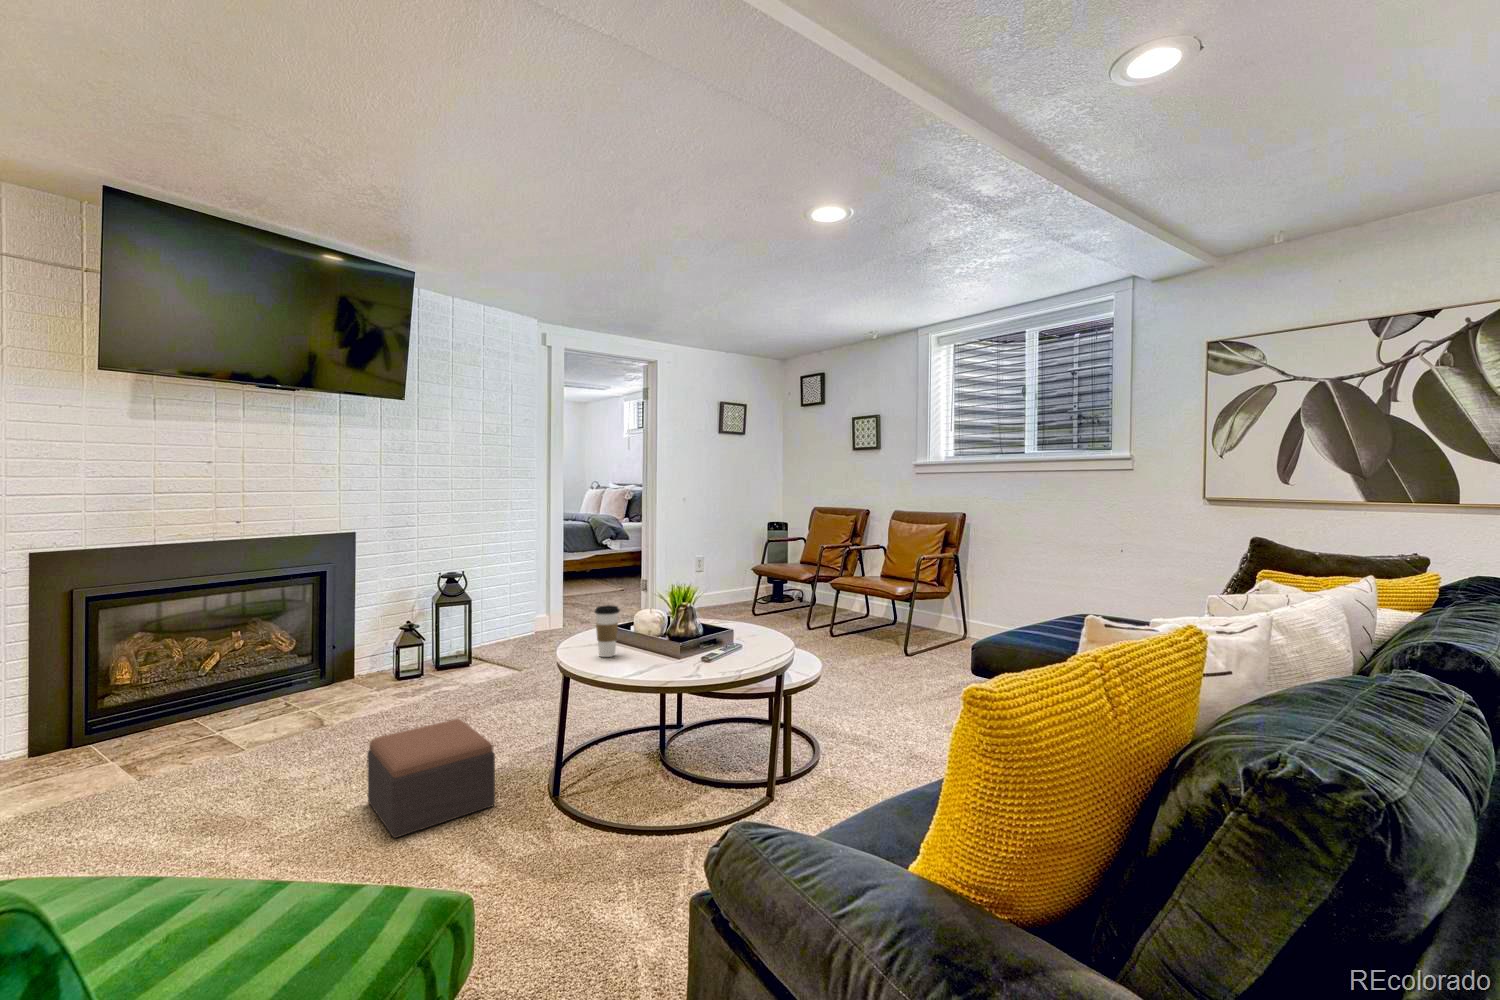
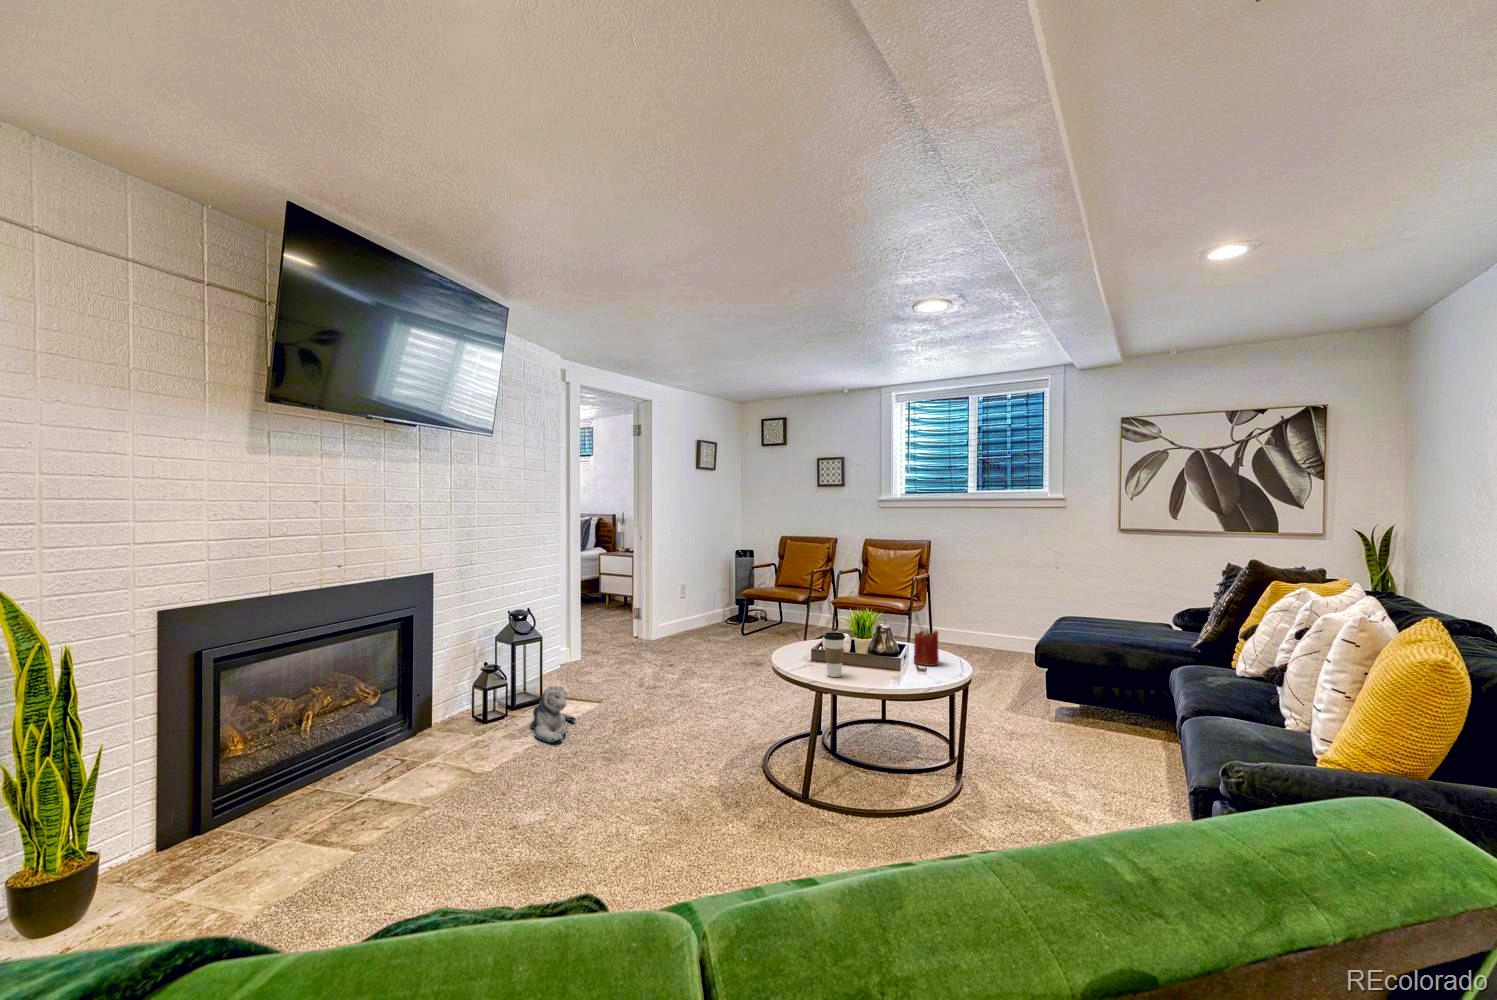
candle: none [731,608,761,655] -> present [914,628,939,666]
plush toy: none [417,649,473,705] -> present [530,686,576,743]
footstool: present [367,719,495,838] -> none [638,747,756,861]

